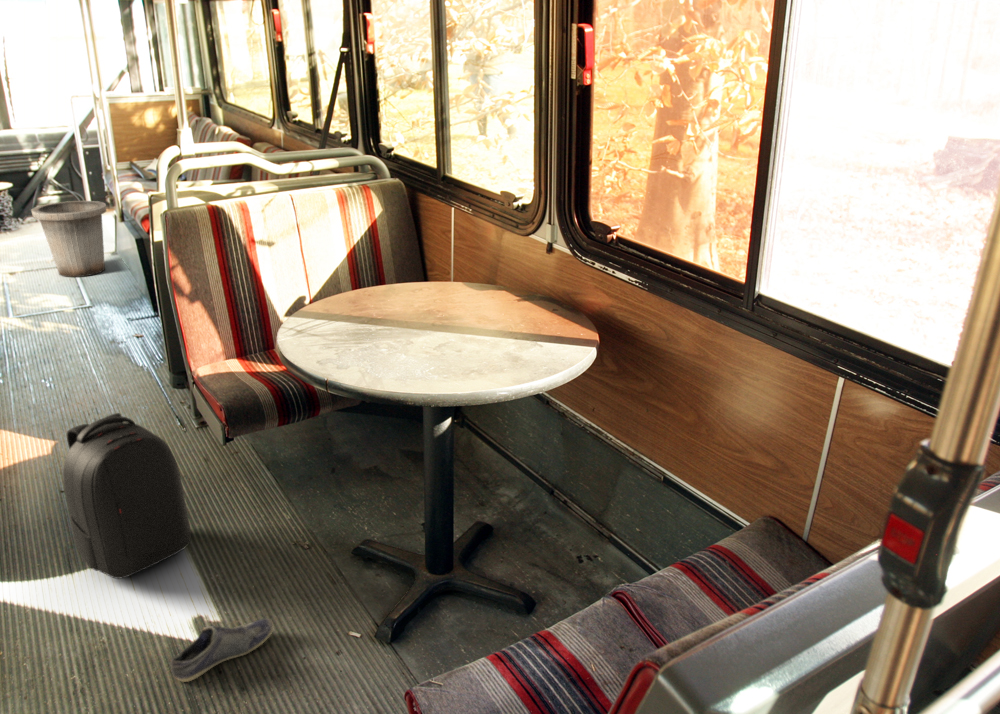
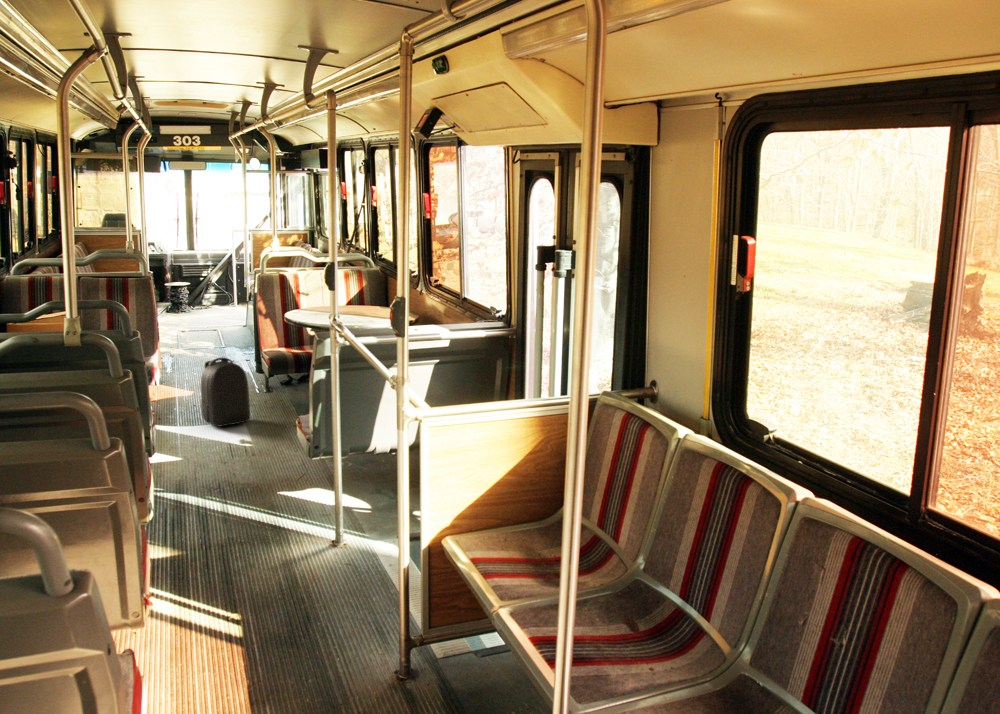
trash can: present [31,201,106,277] -> none [200,291,242,335]
shoe: present [171,618,274,682] -> none [232,431,275,450]

